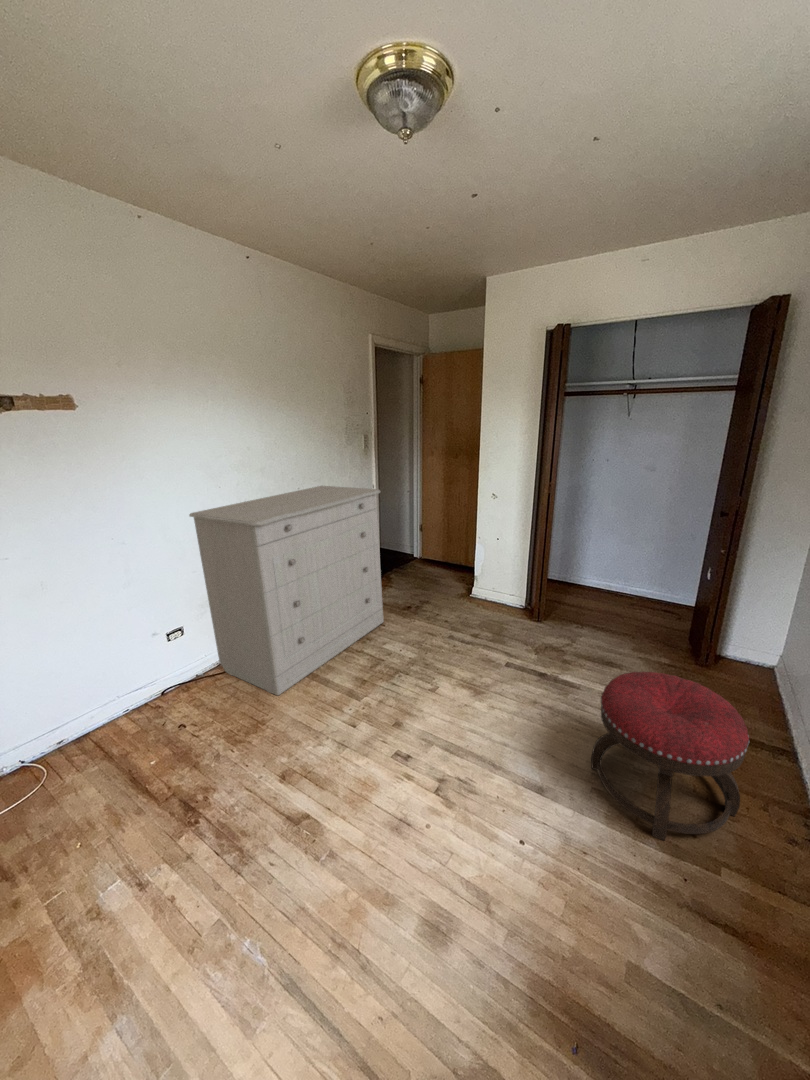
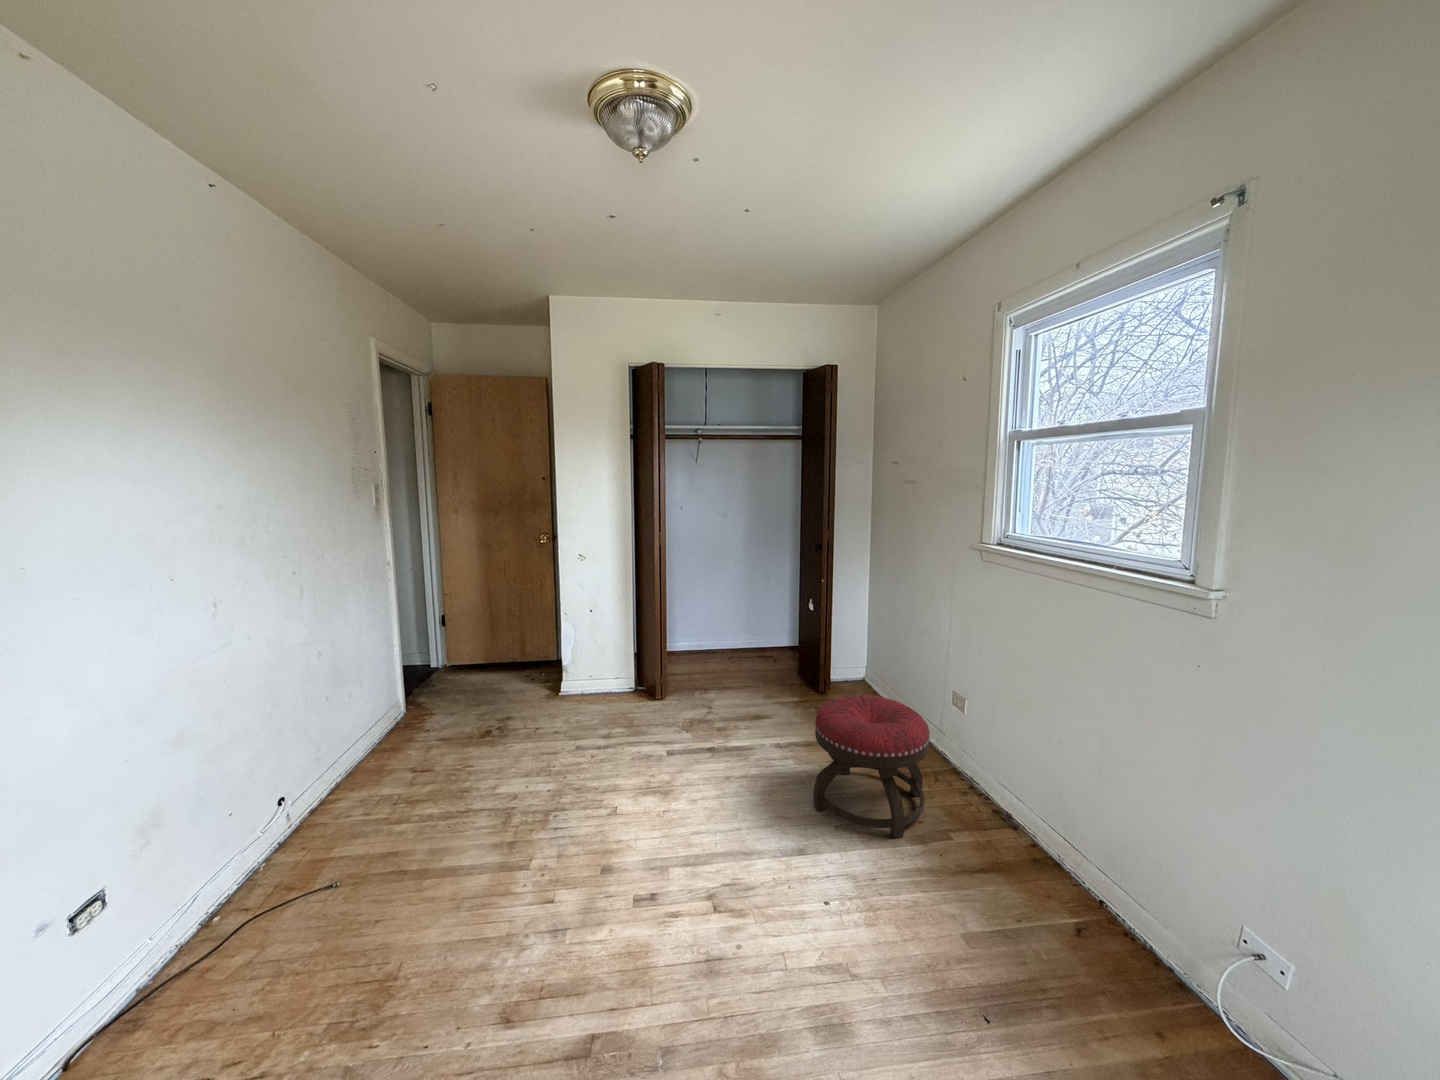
dresser: present [189,486,384,695] -> none [135,562,470,952]

